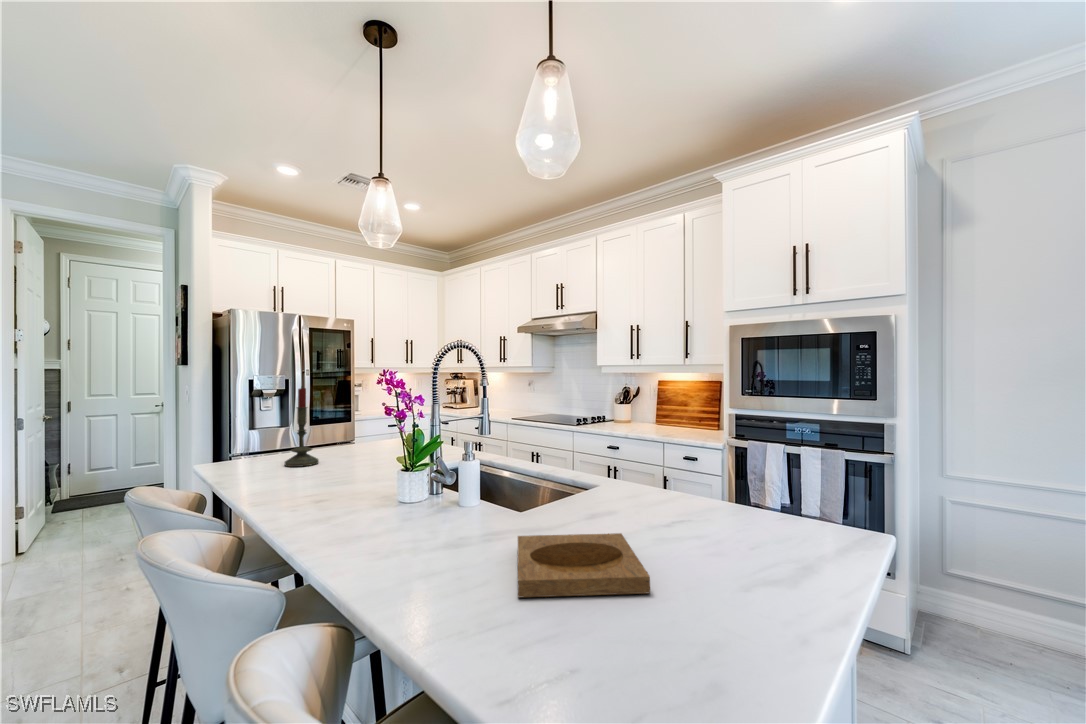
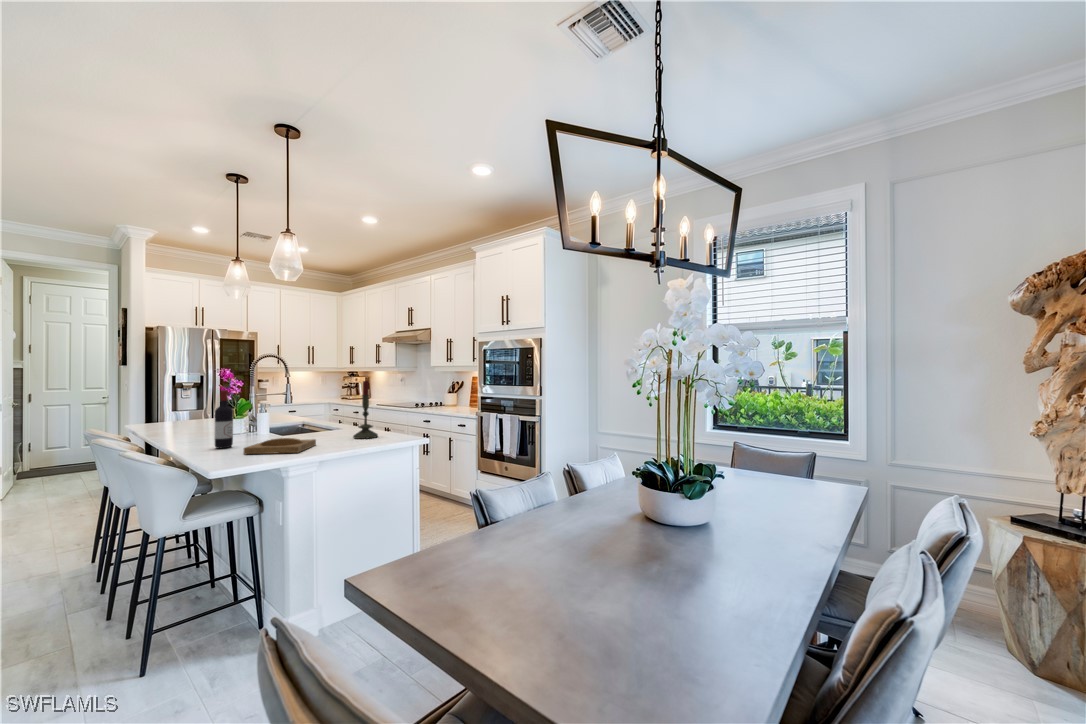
candle: present [285,388,319,467] -> present [353,381,378,439]
wine bottle: none [410,422,445,558] -> present [215,390,233,448]

